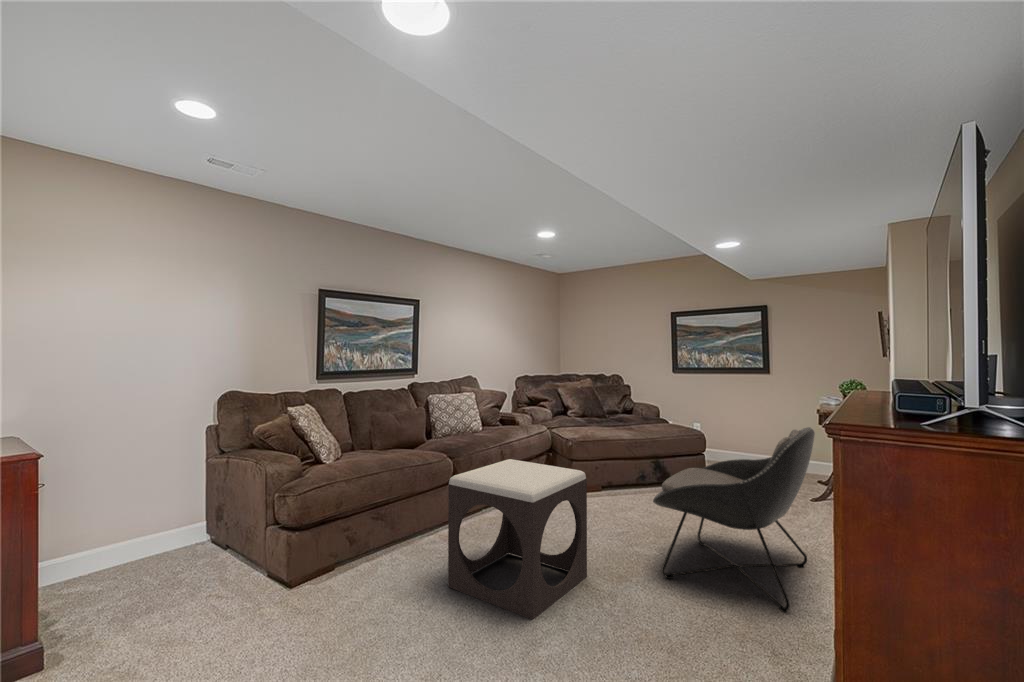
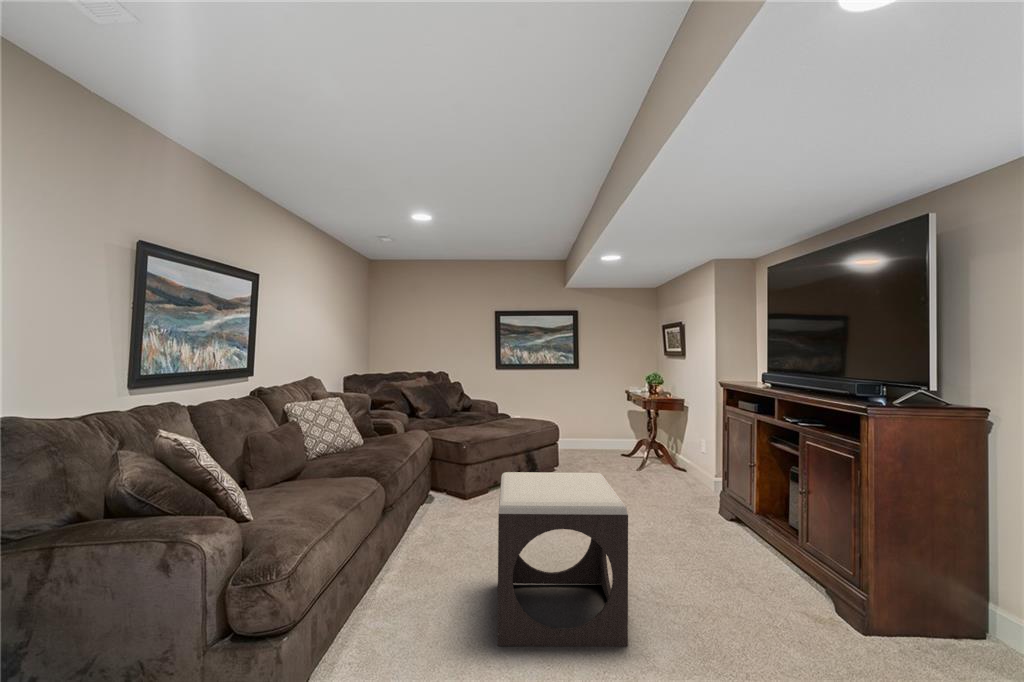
lounge chair: present [653,427,815,613] -> none [624,411,766,567]

